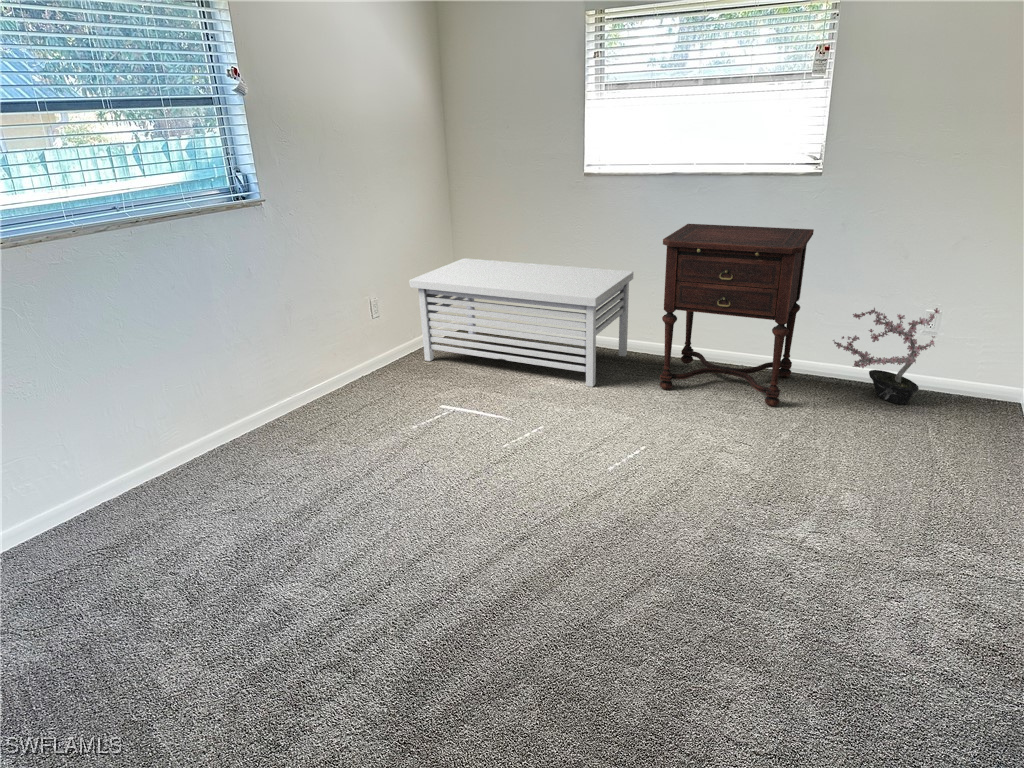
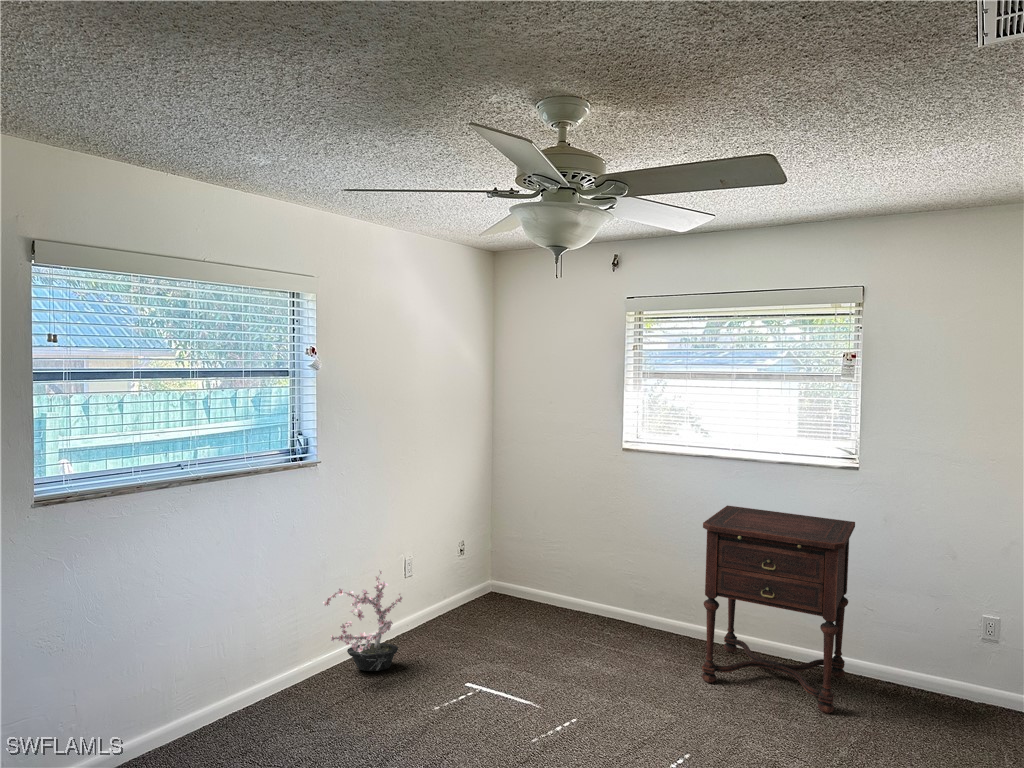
storage bench: present [409,258,633,387] -> none [445,521,672,674]
potted plant: present [833,308,940,405] -> present [323,571,402,671]

